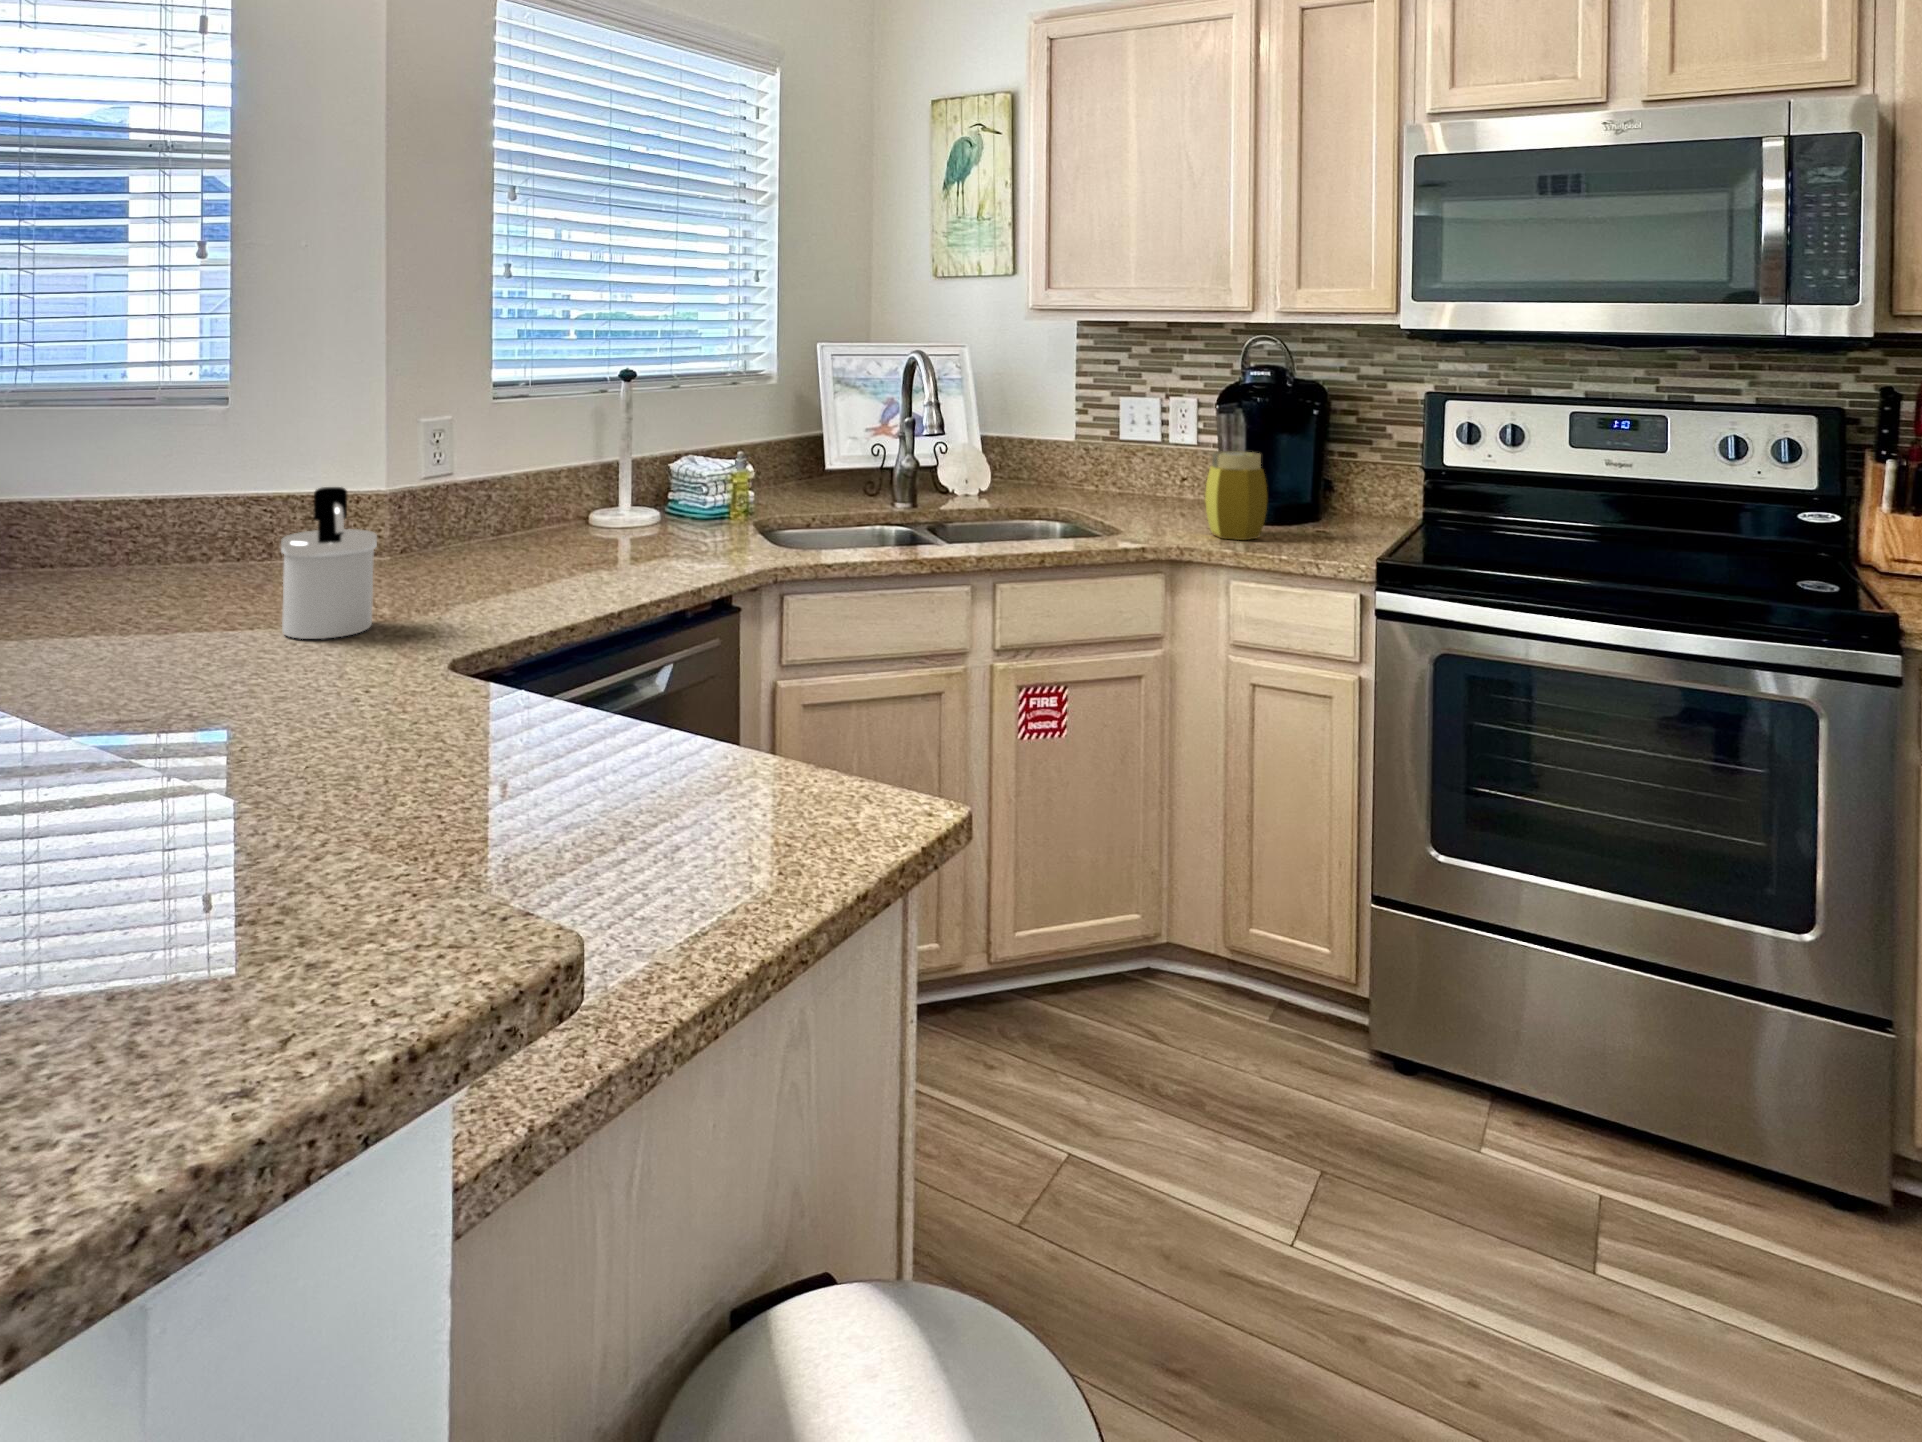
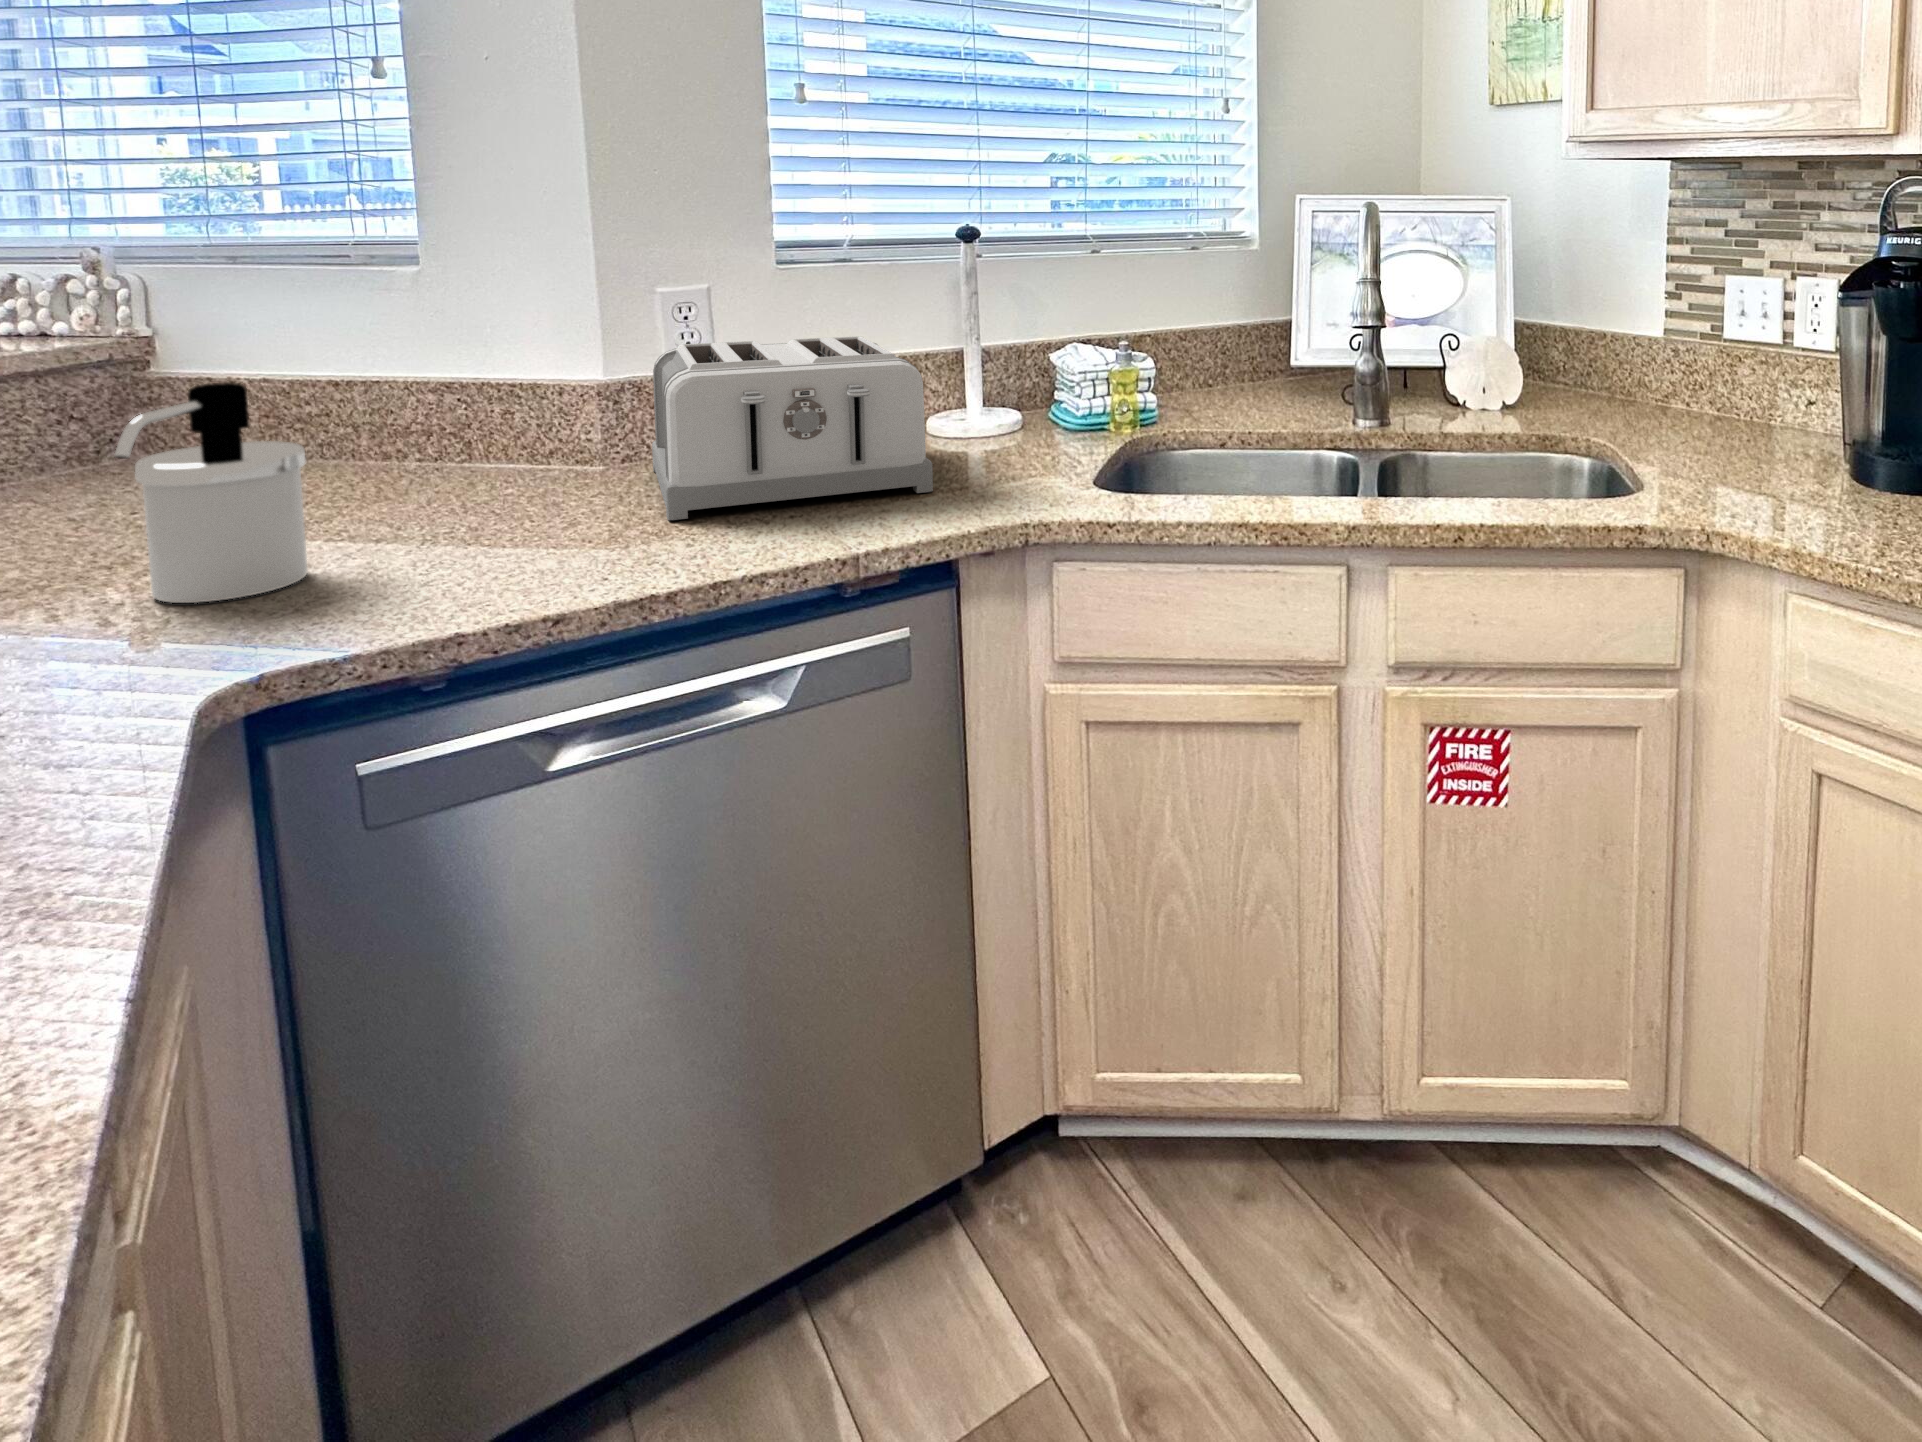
jar: present [1205,451,1267,540] -> none [1796,368,1899,520]
toaster: none [438,452,679,581] -> present [652,336,933,520]

